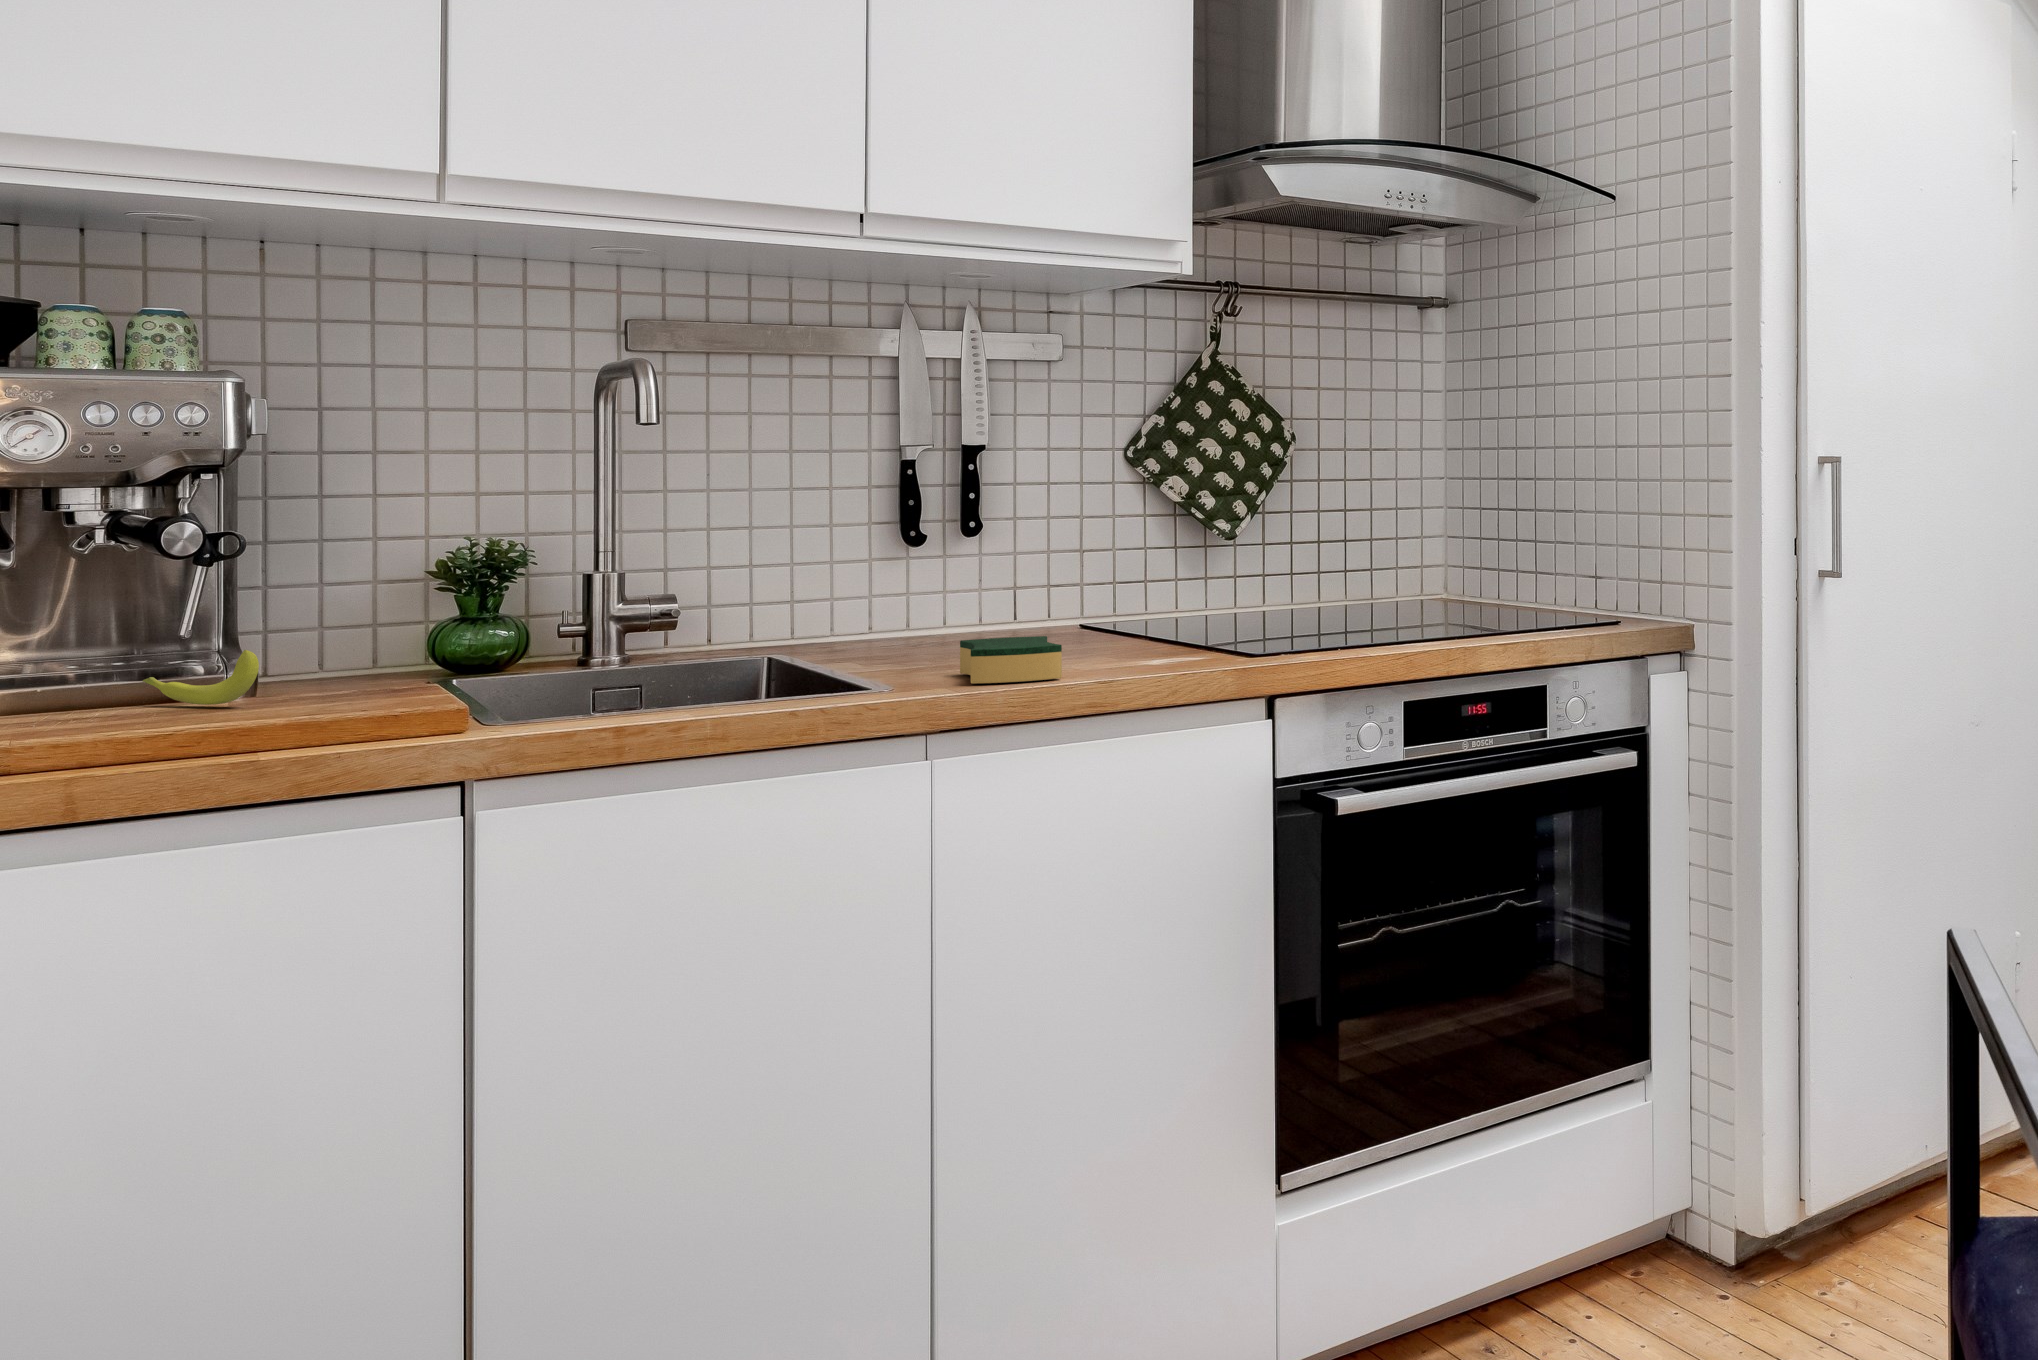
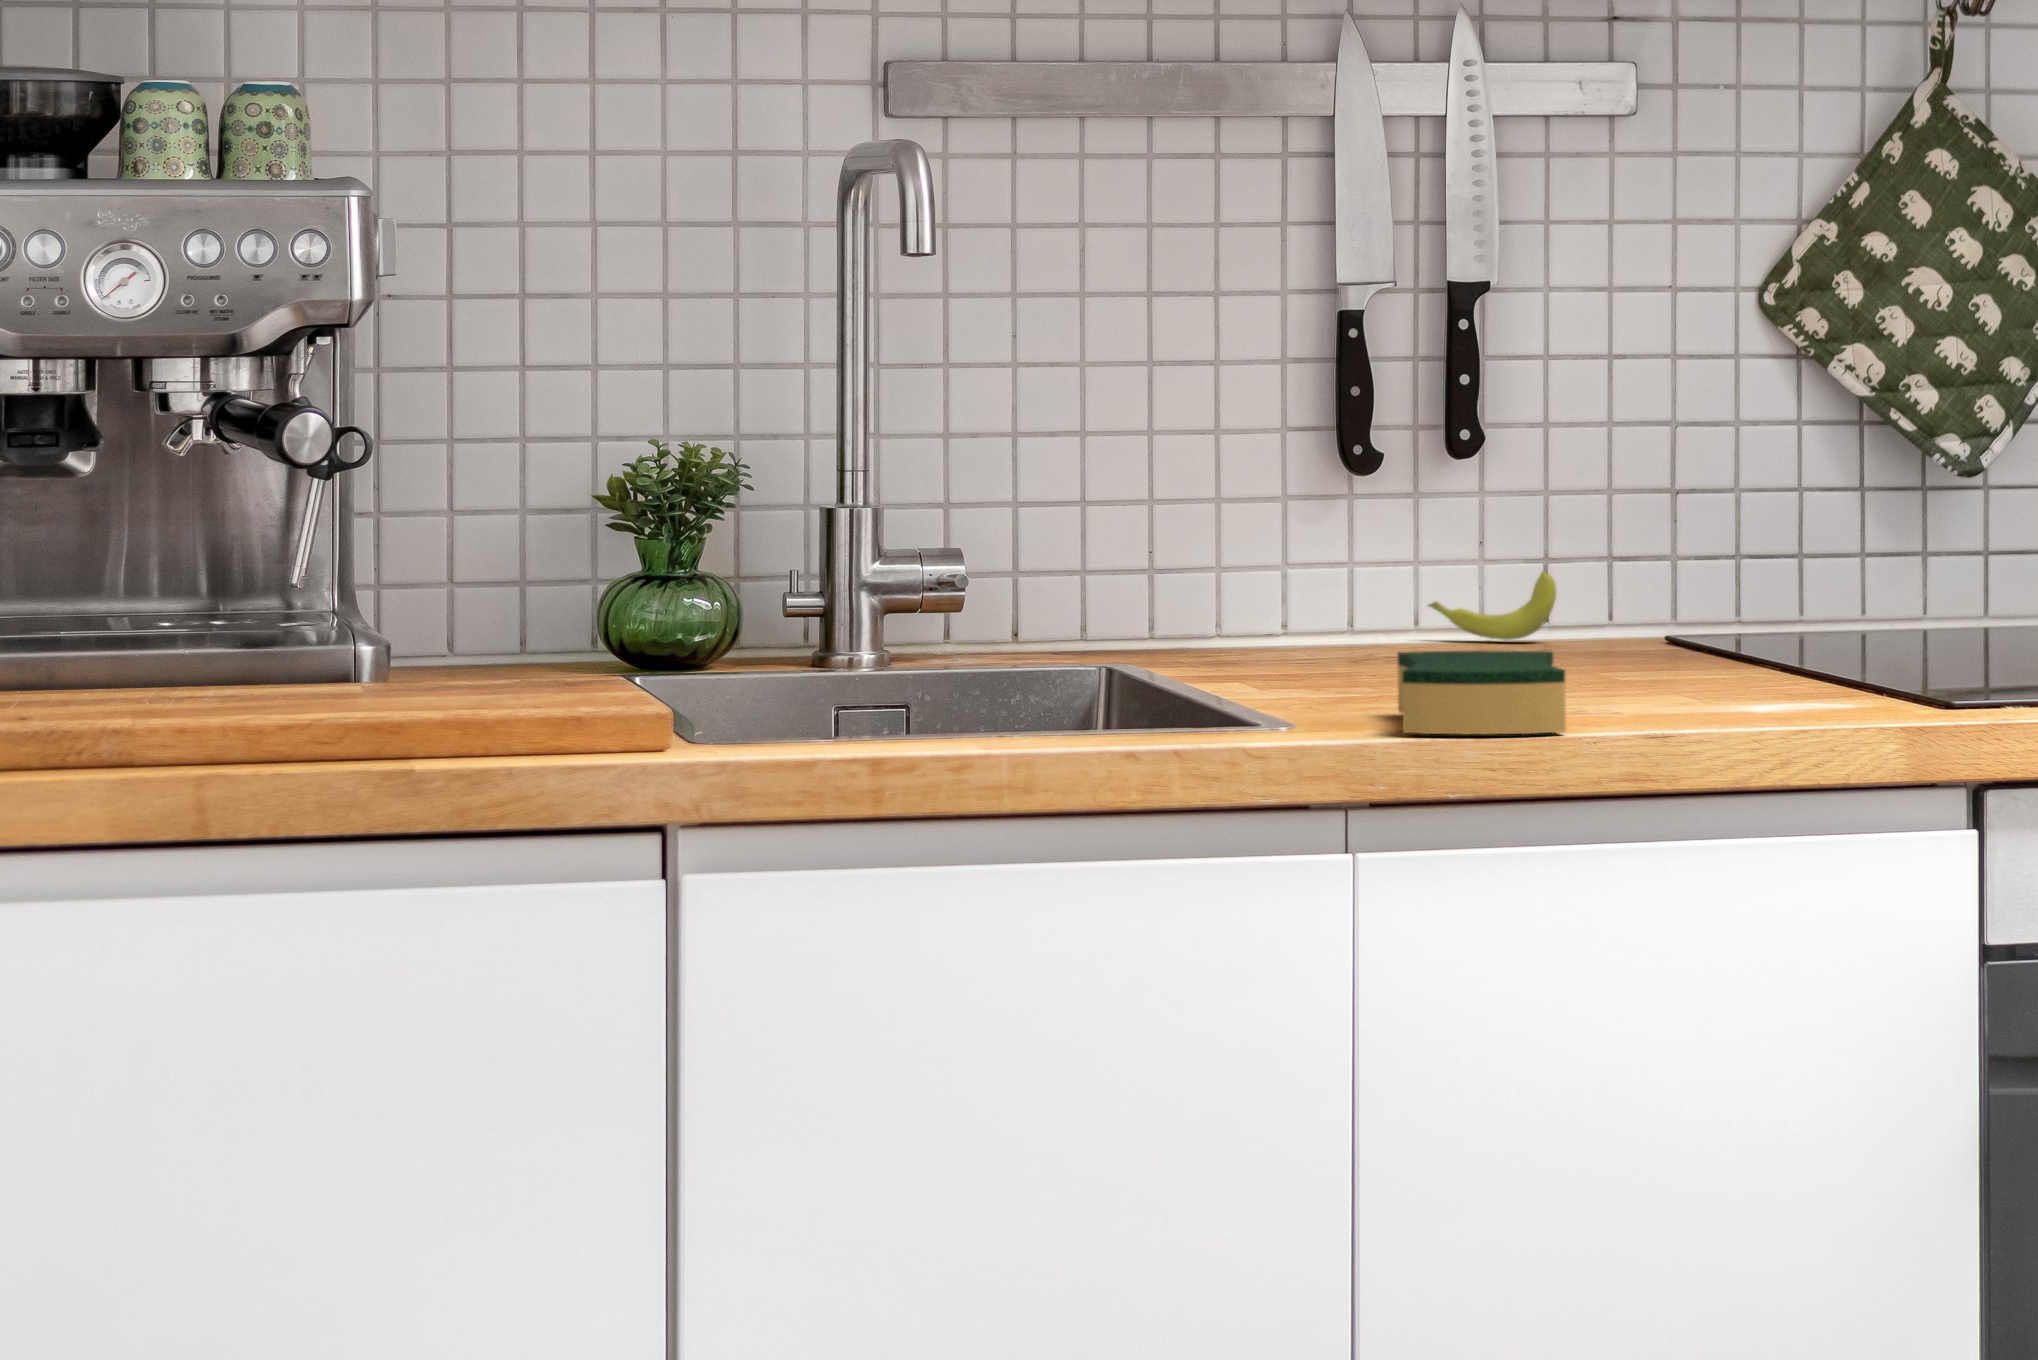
banana: present [143,650,259,705] -> present [1428,571,1557,640]

